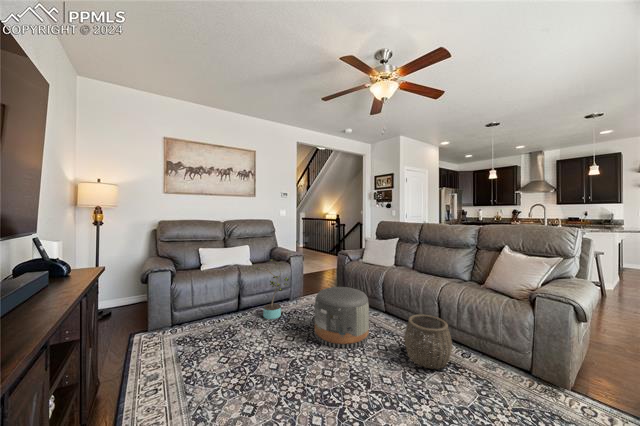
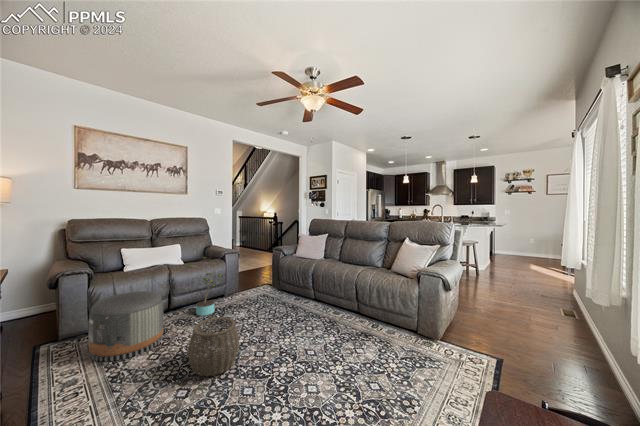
pouf: present [314,287,369,348] -> present [88,291,163,361]
woven basket: present [404,314,452,369] -> present [188,318,239,377]

